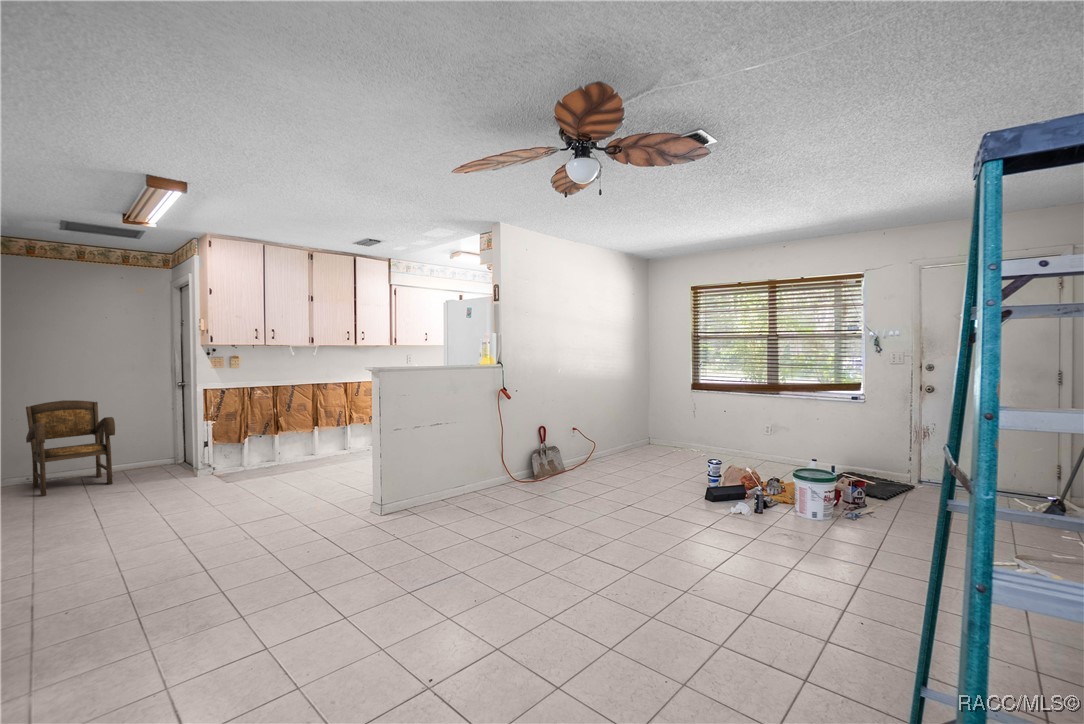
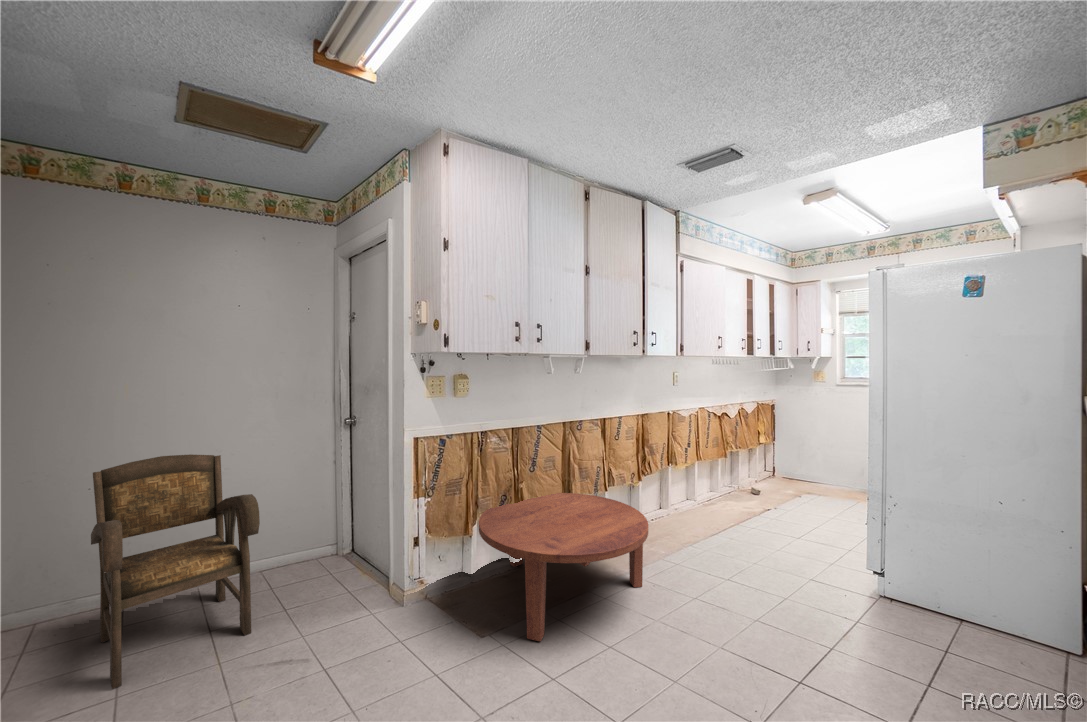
coffee table: none [238,425,338,481] -> present [479,493,648,641]

